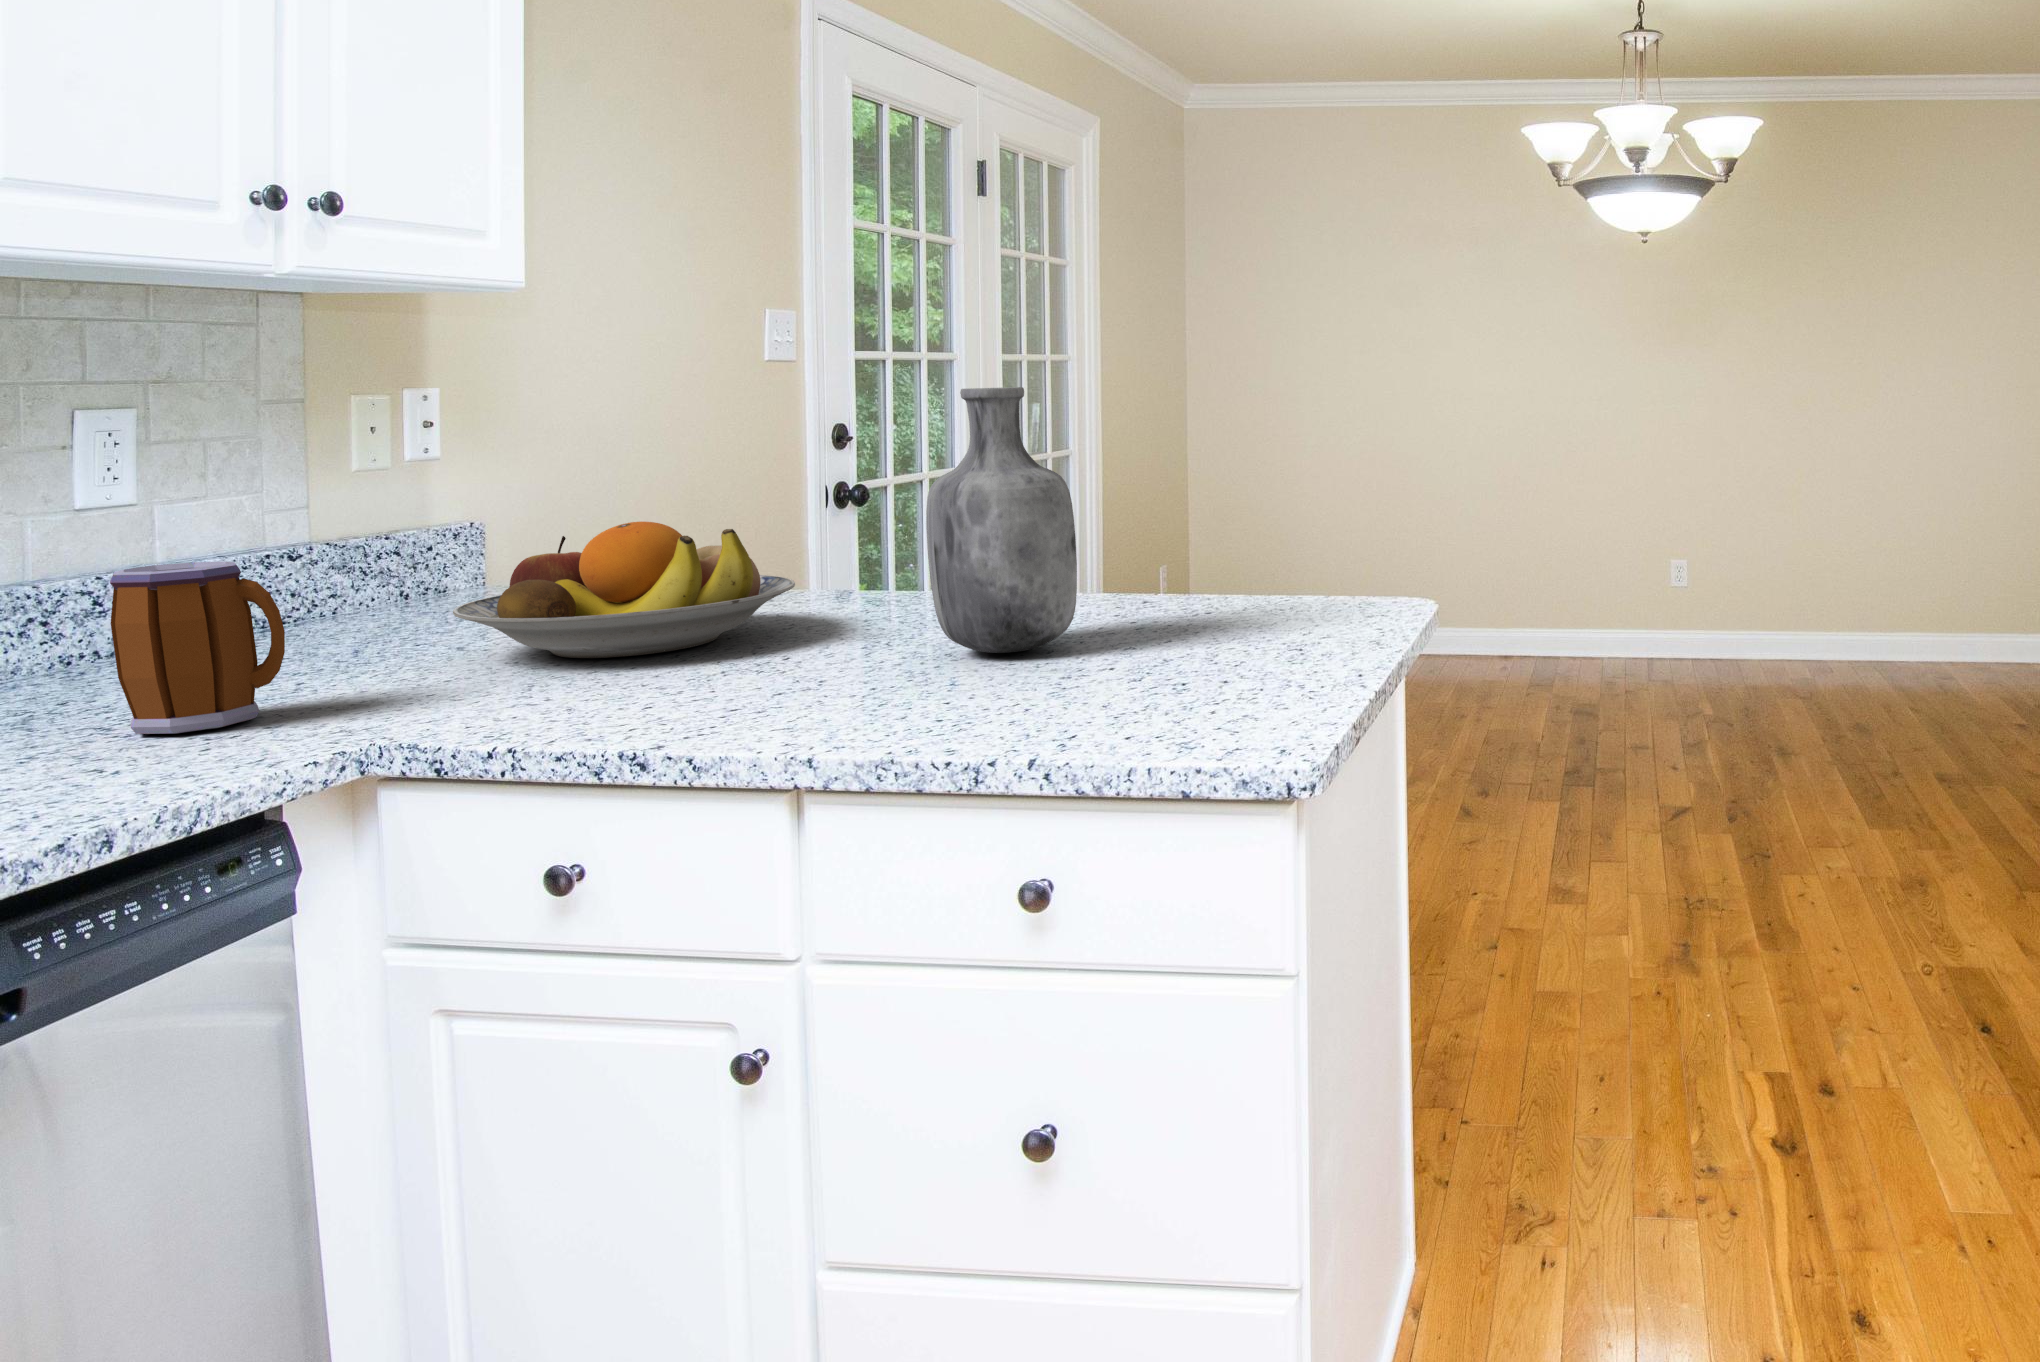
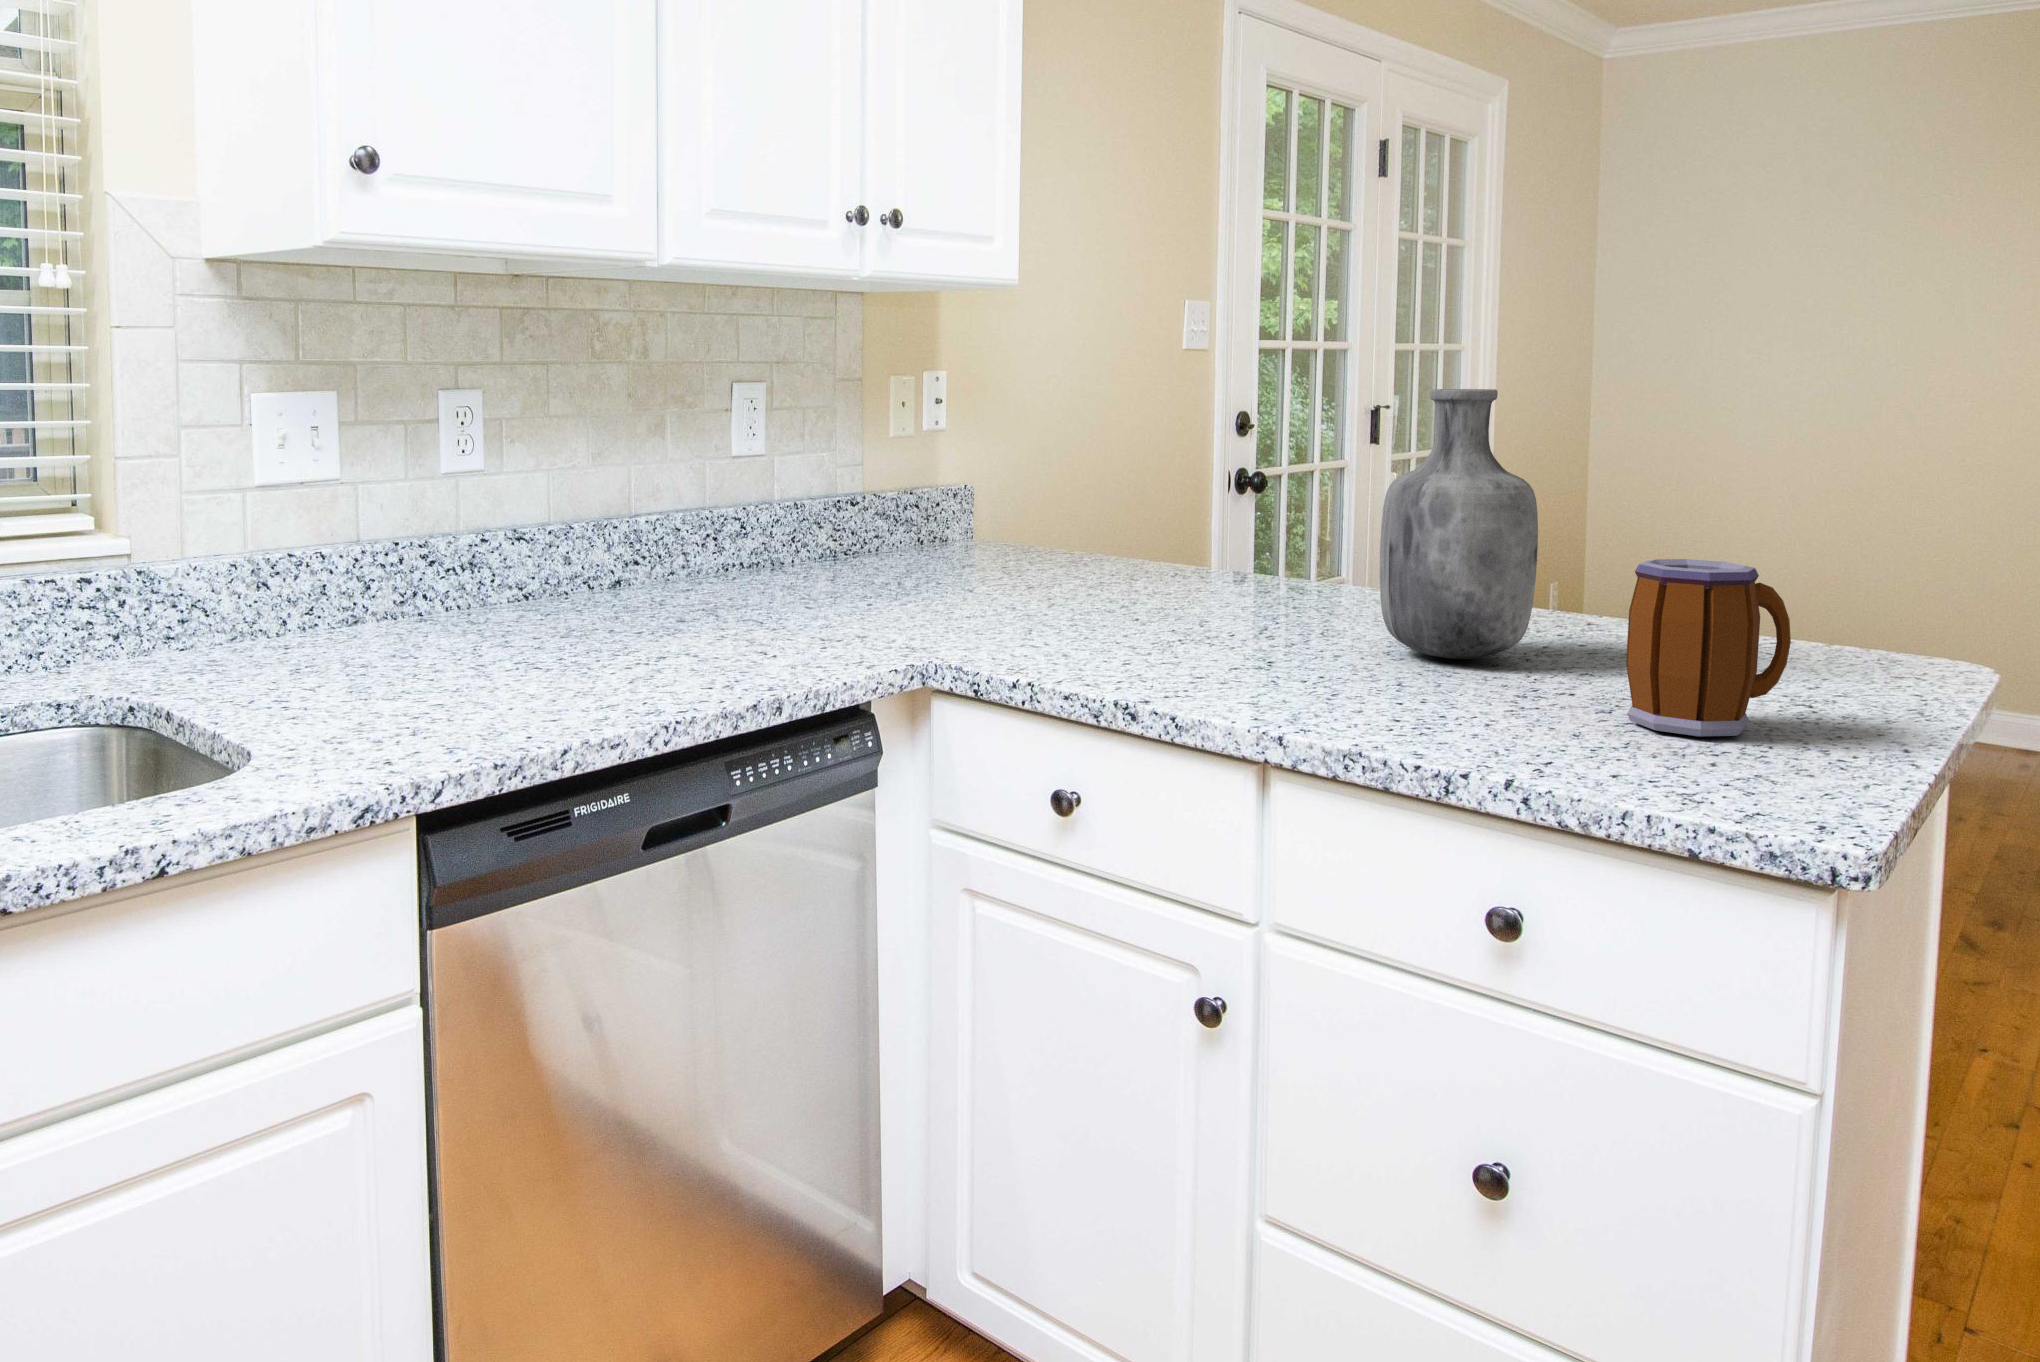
fruit bowl: present [453,522,795,658] -> none [975,498,1239,614]
mug: present [110,561,285,734] -> present [1626,559,1791,736]

